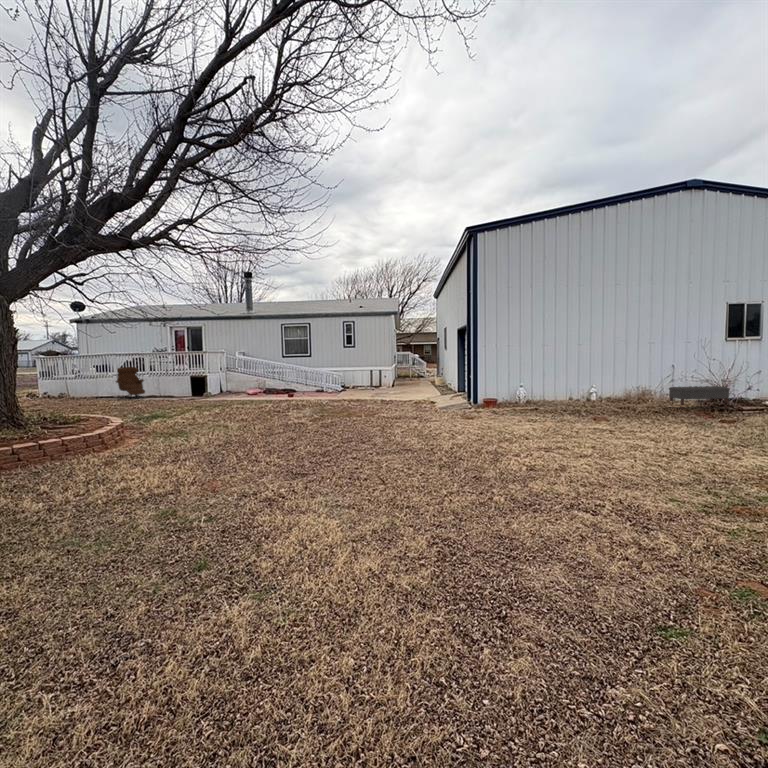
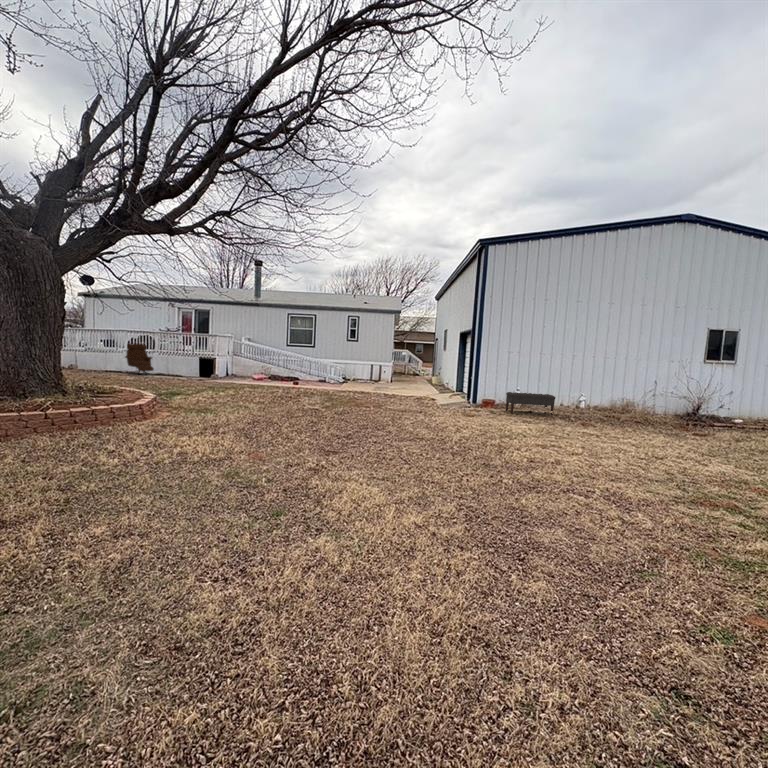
bench: present [669,386,730,410] -> present [506,392,555,415]

